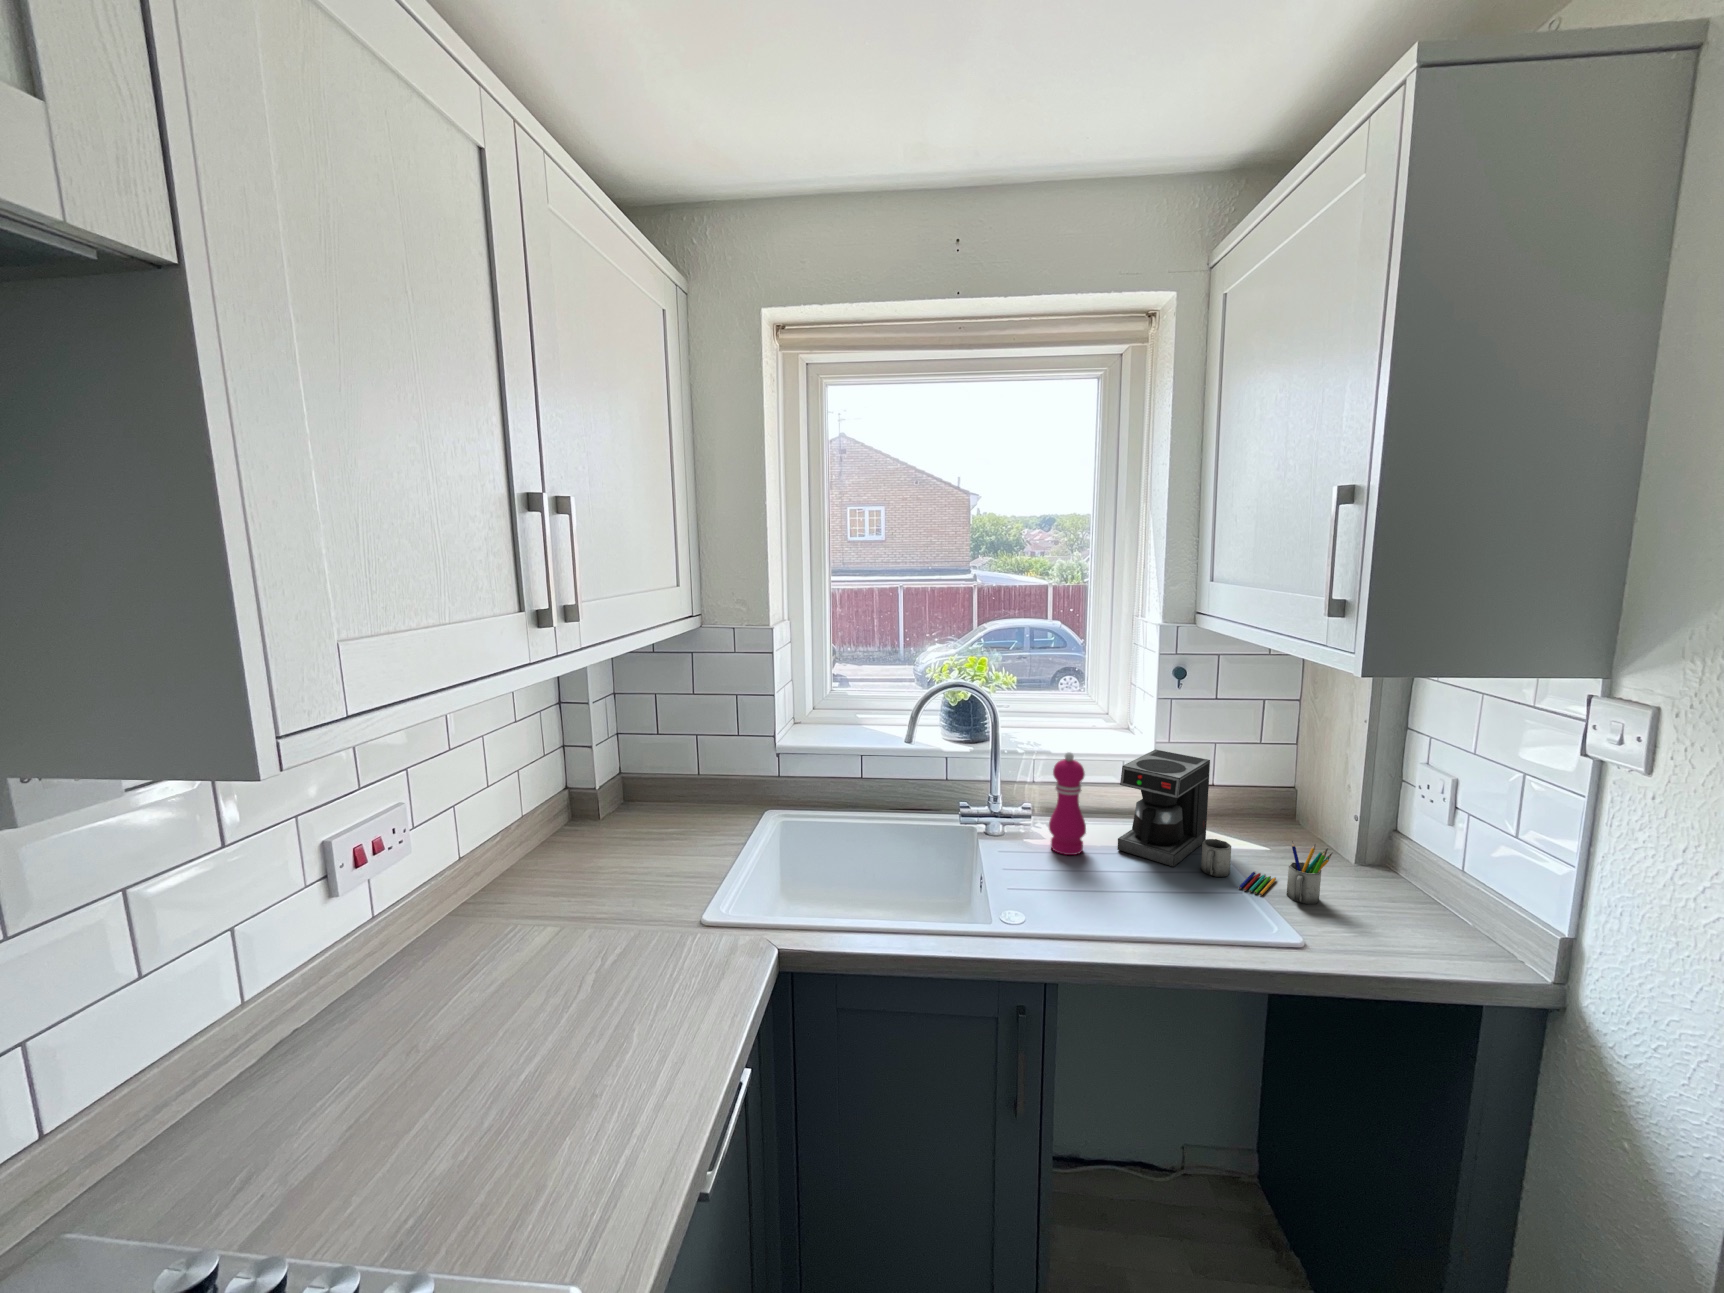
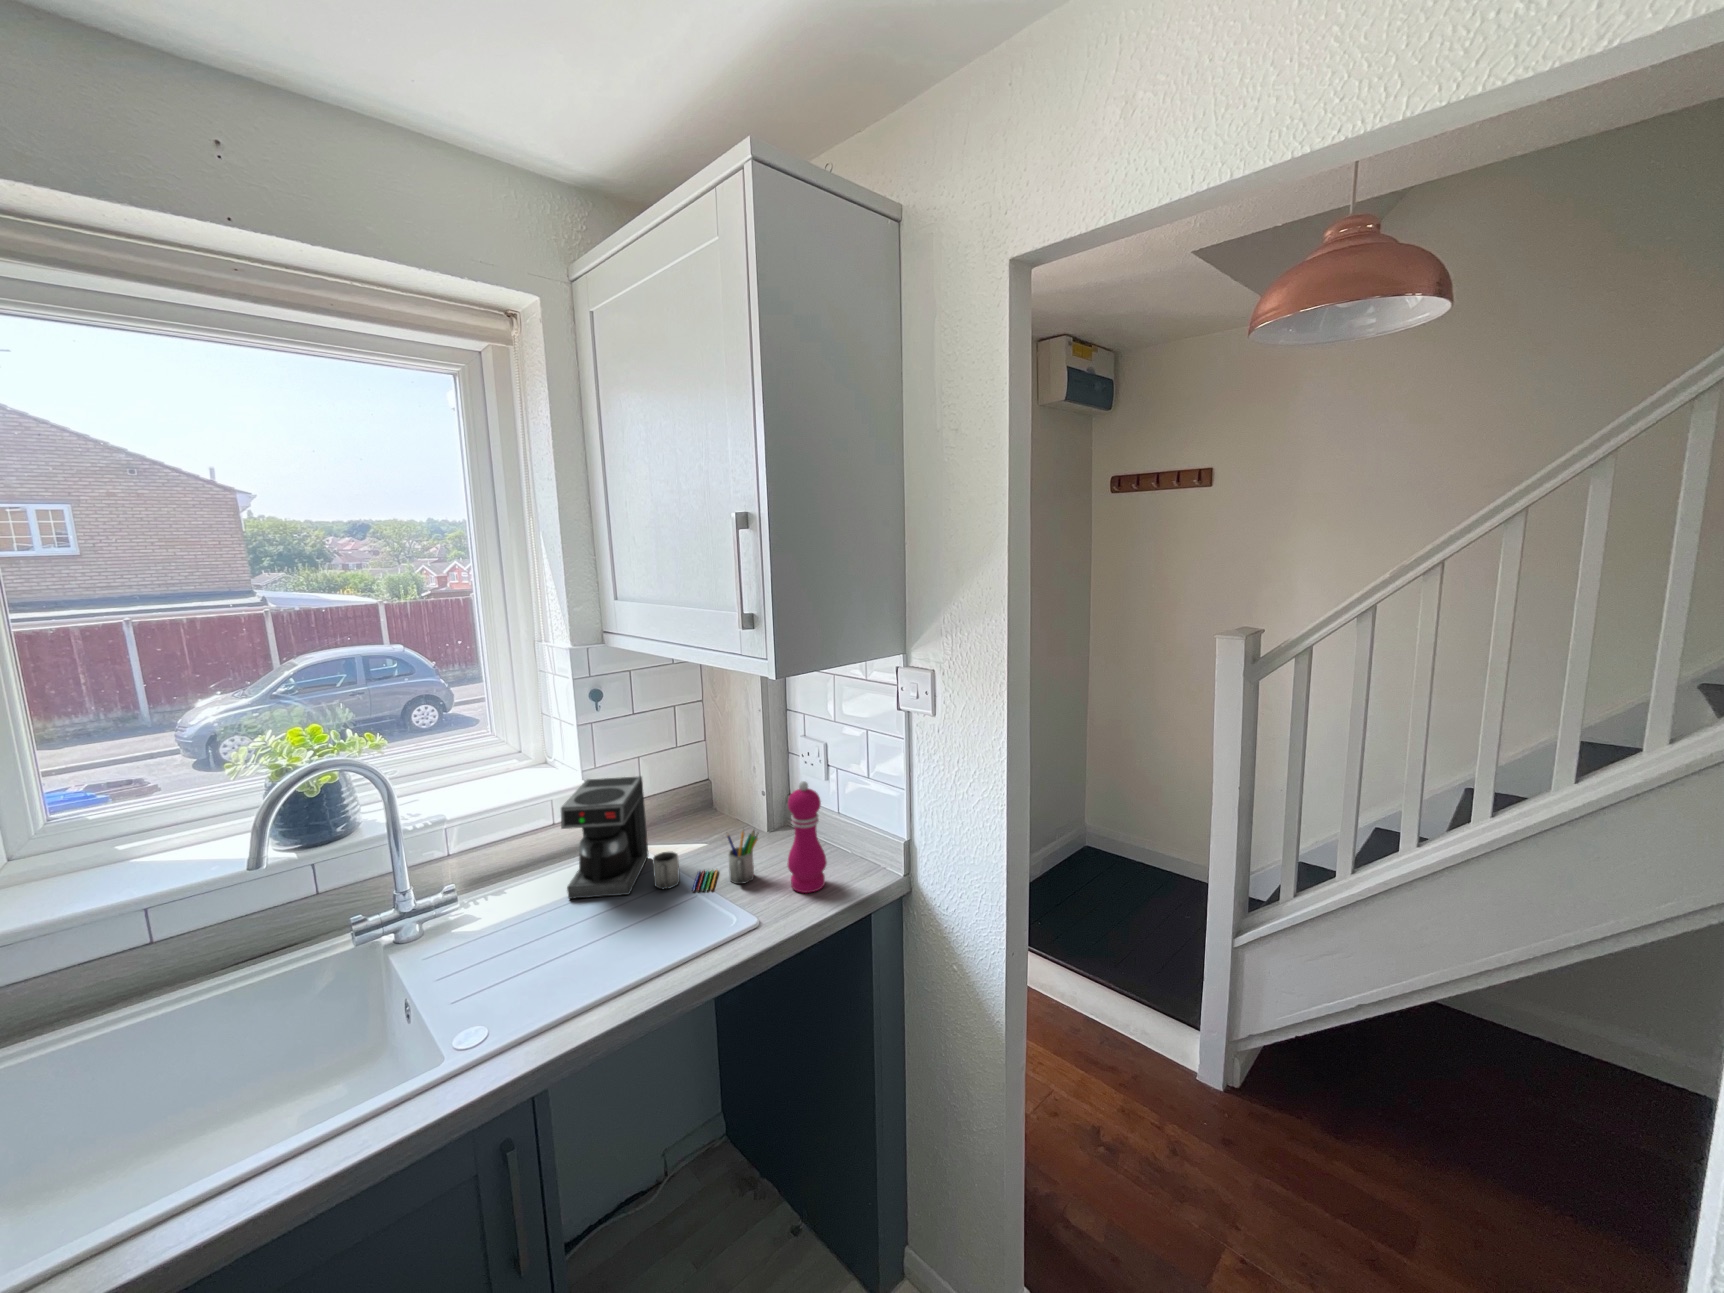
pepper mill: present [1049,752,1086,855] -> present [787,781,827,893]

